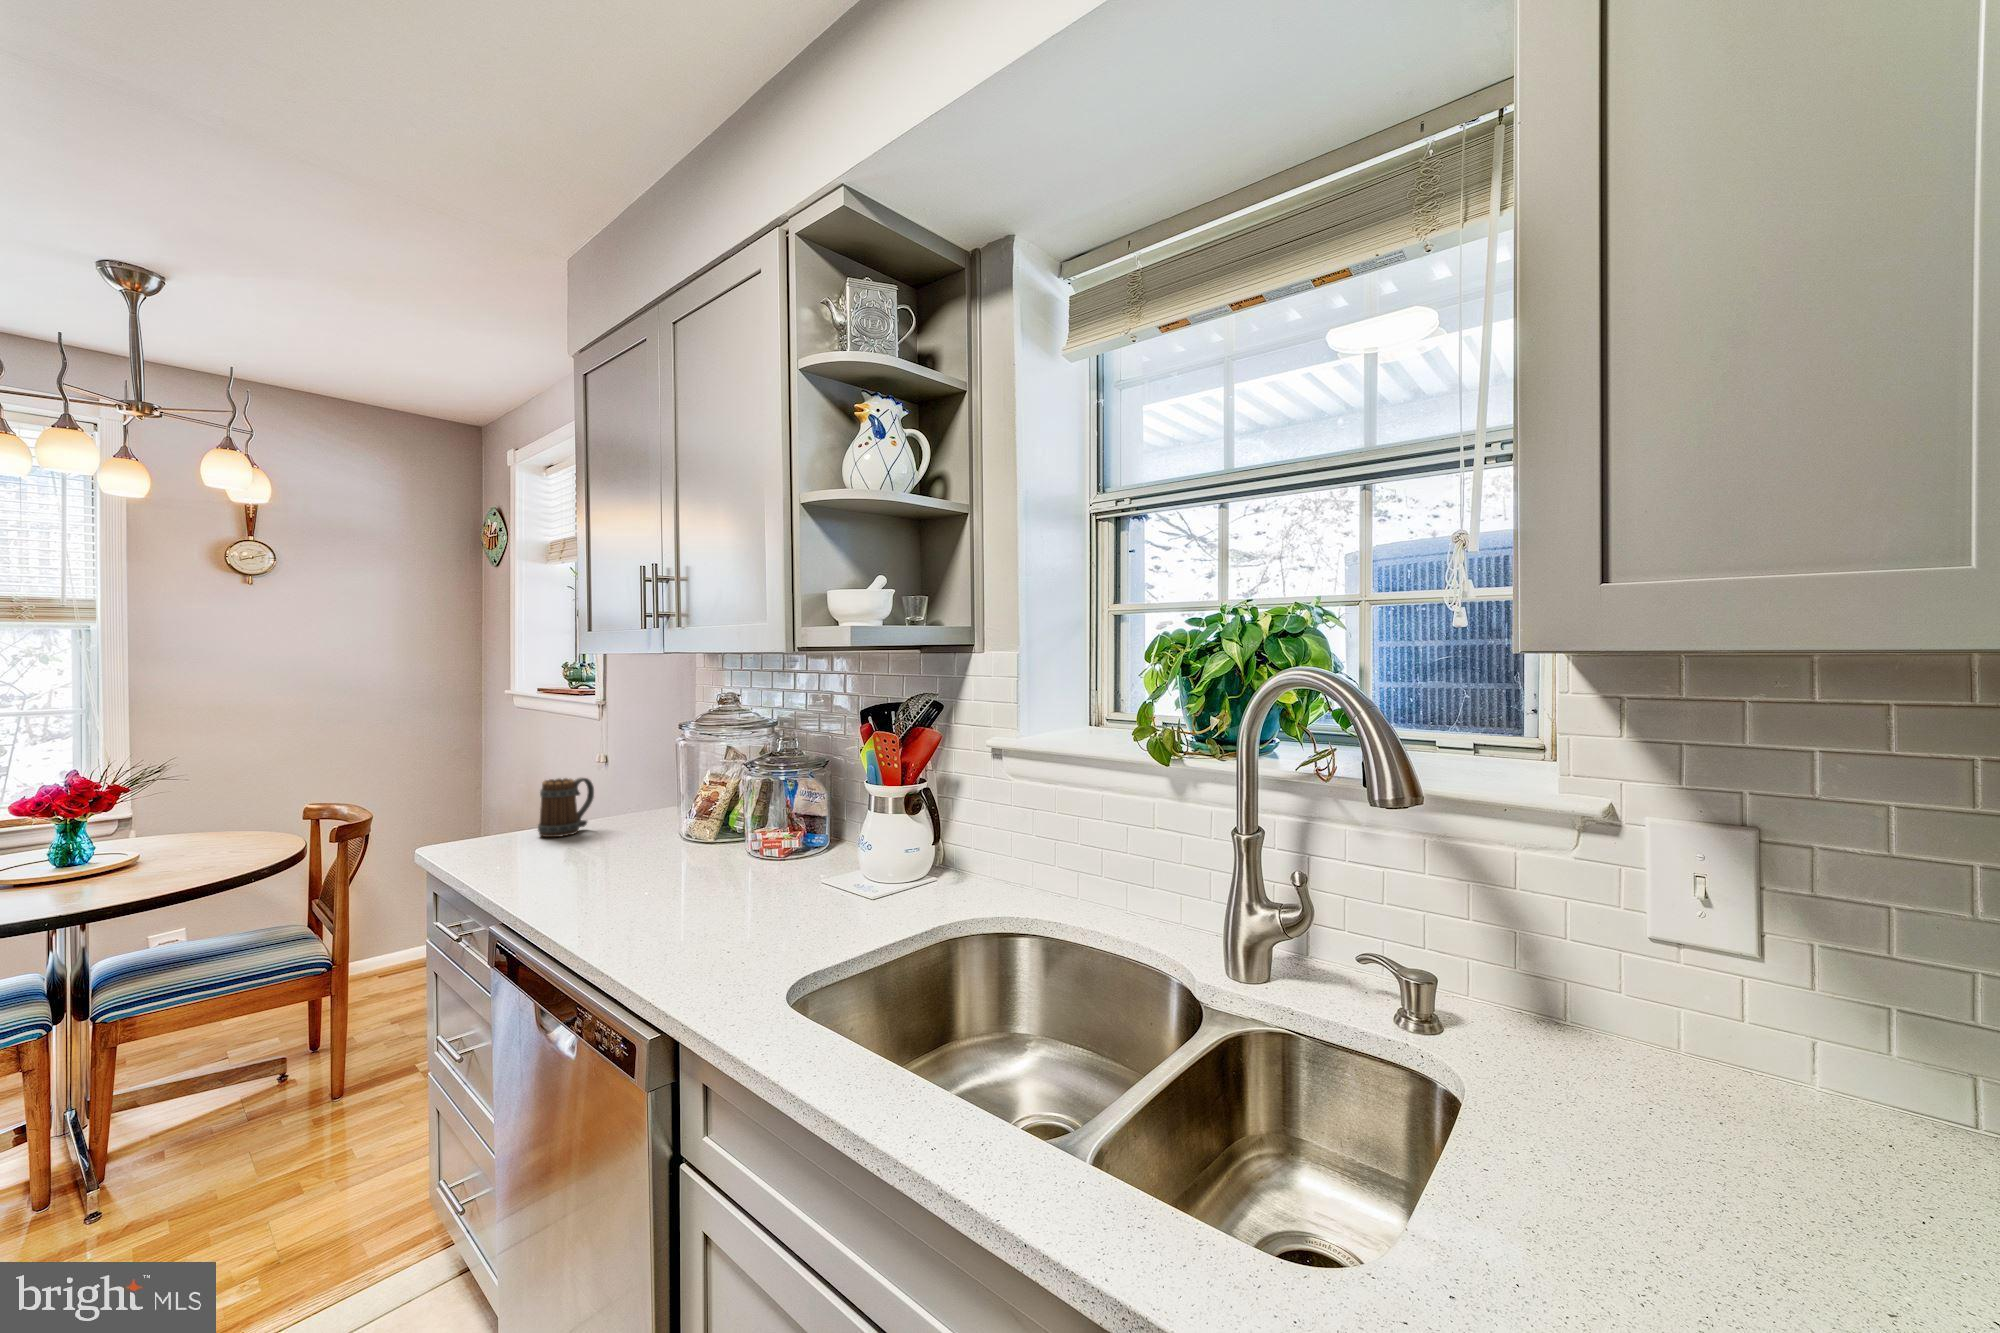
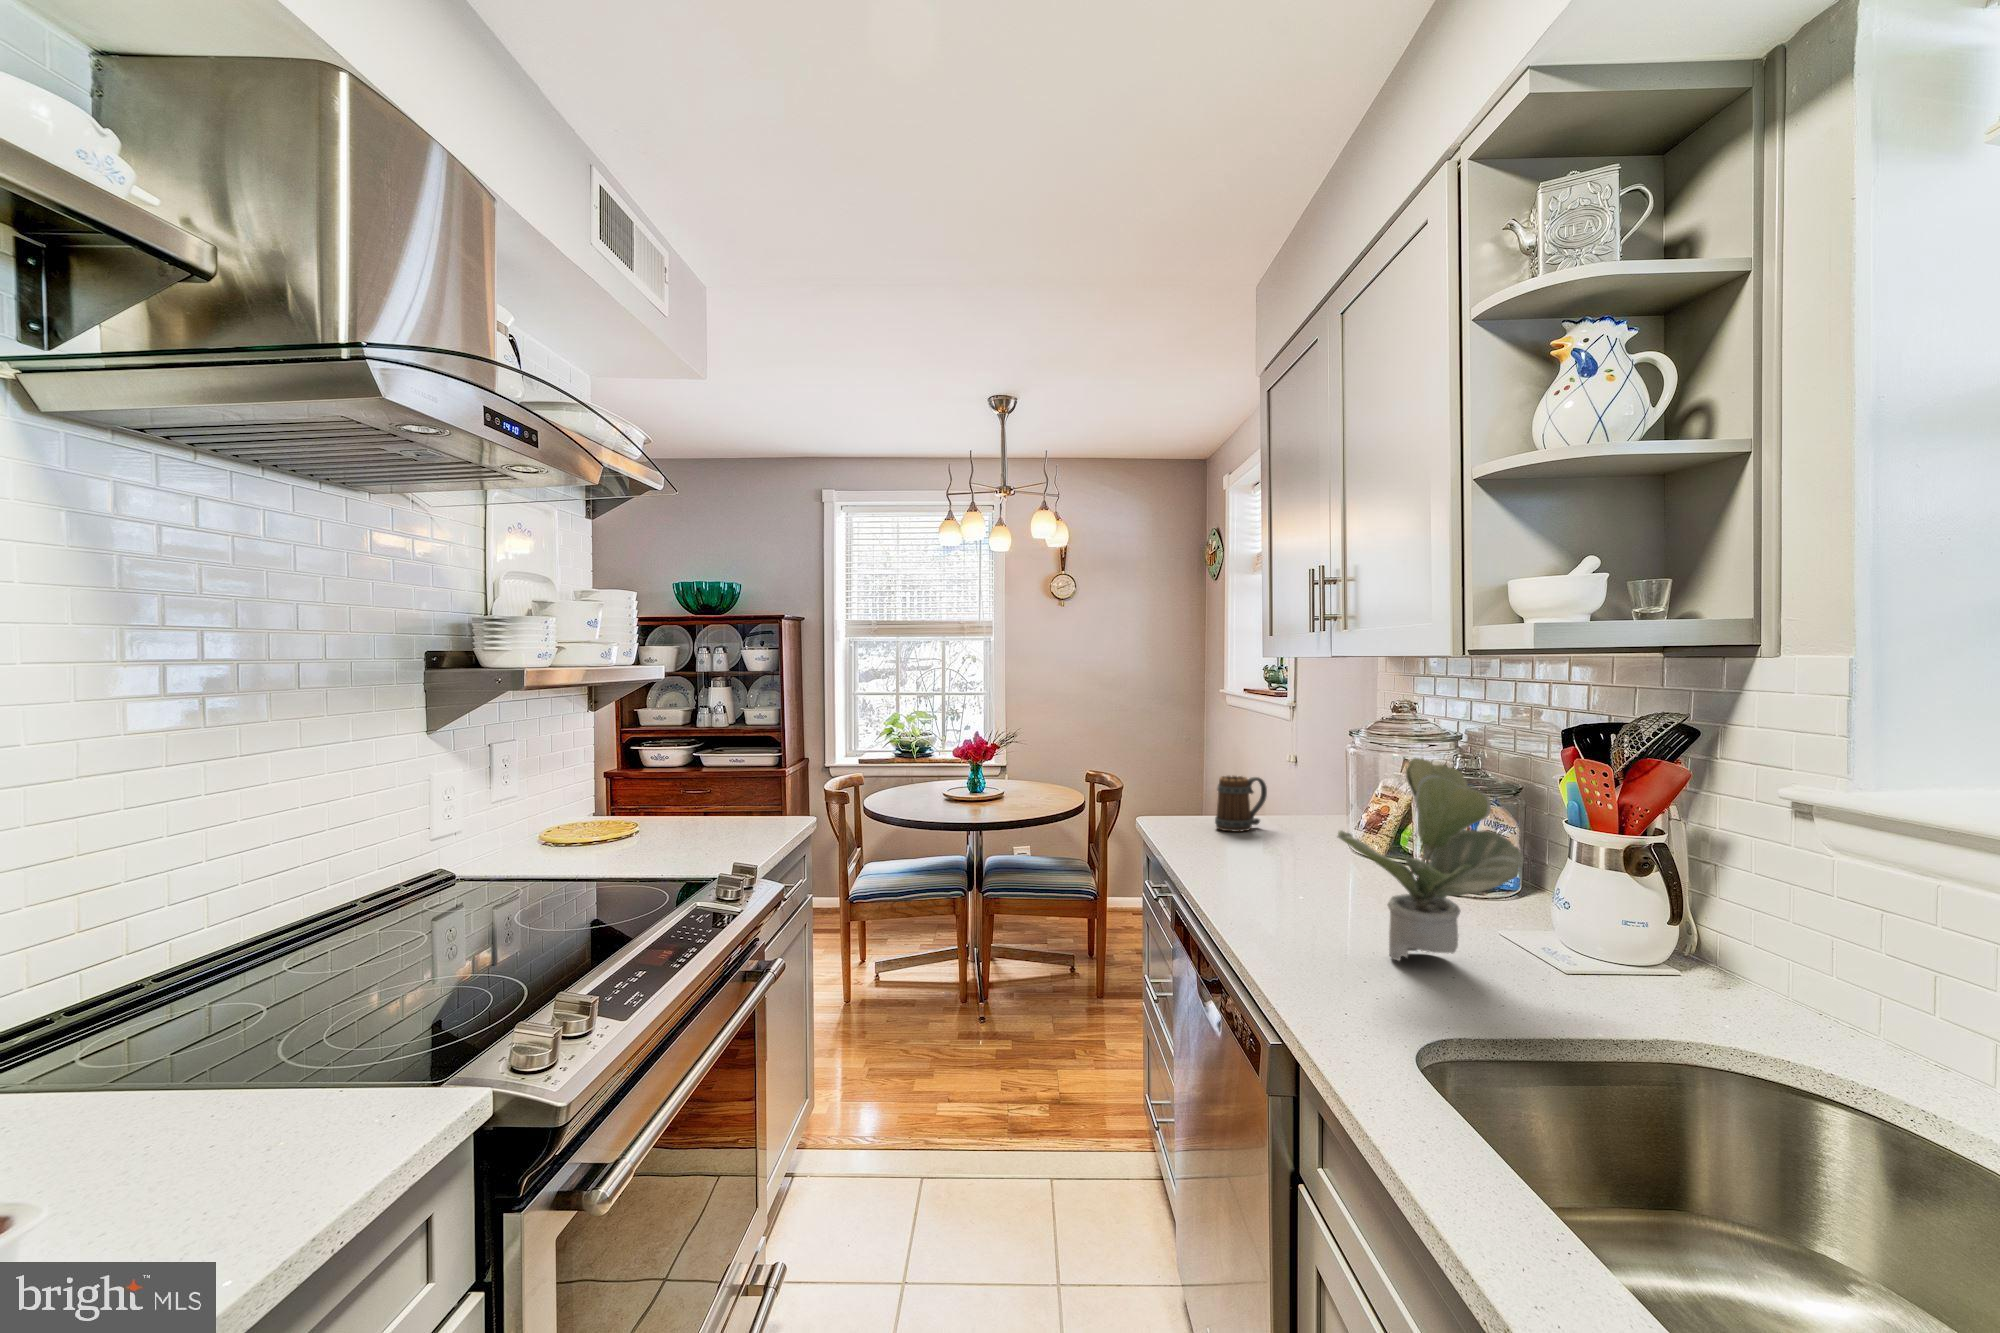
potted plant: none [699,739,843,915] -> present [1337,758,1524,961]

